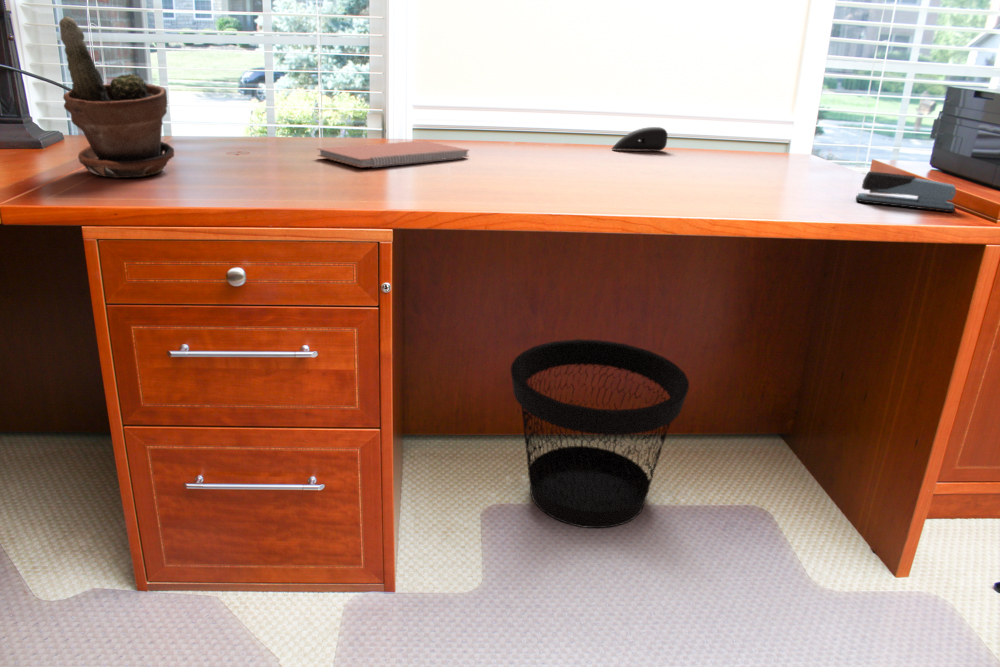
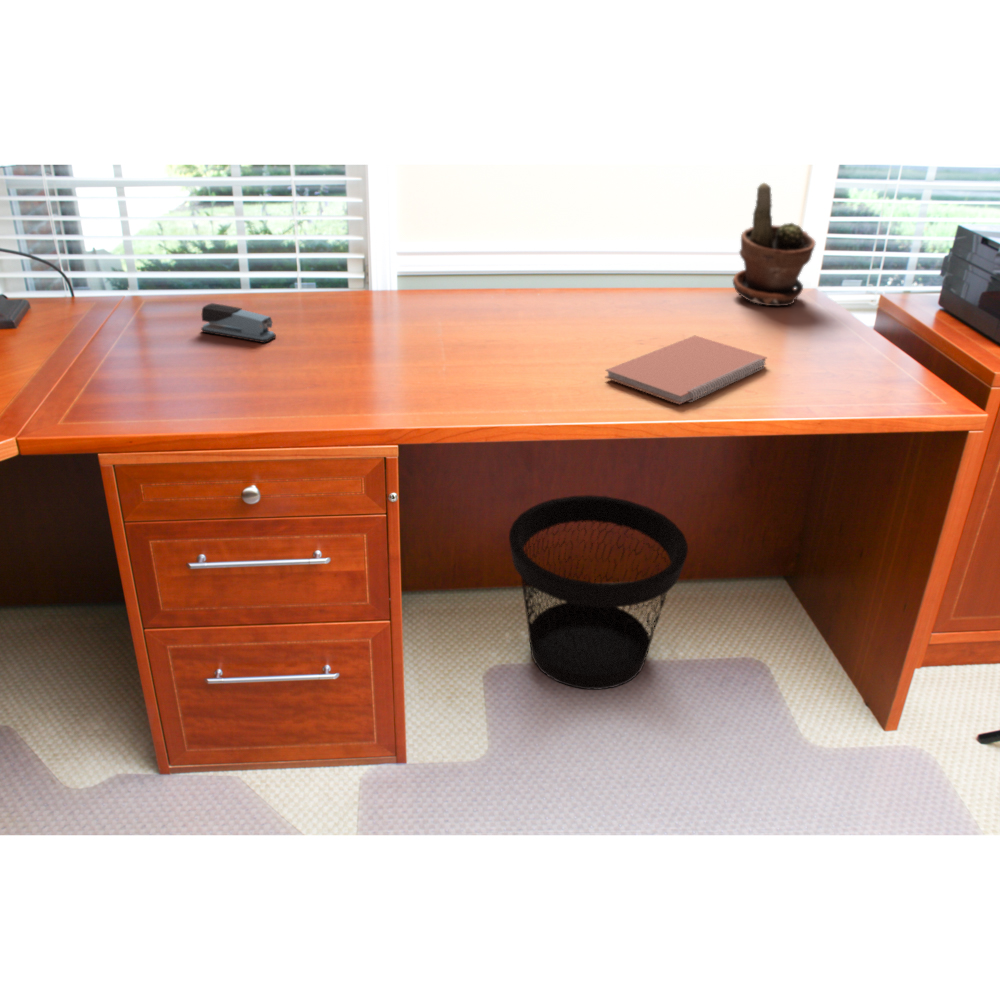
potted plant: present [59,17,174,178] -> present [733,183,815,306]
computer mouse: present [612,127,668,151] -> none [608,267,667,293]
notebook: present [318,141,469,167] -> present [605,336,767,404]
stapler: present [856,171,956,212] -> present [201,303,276,343]

